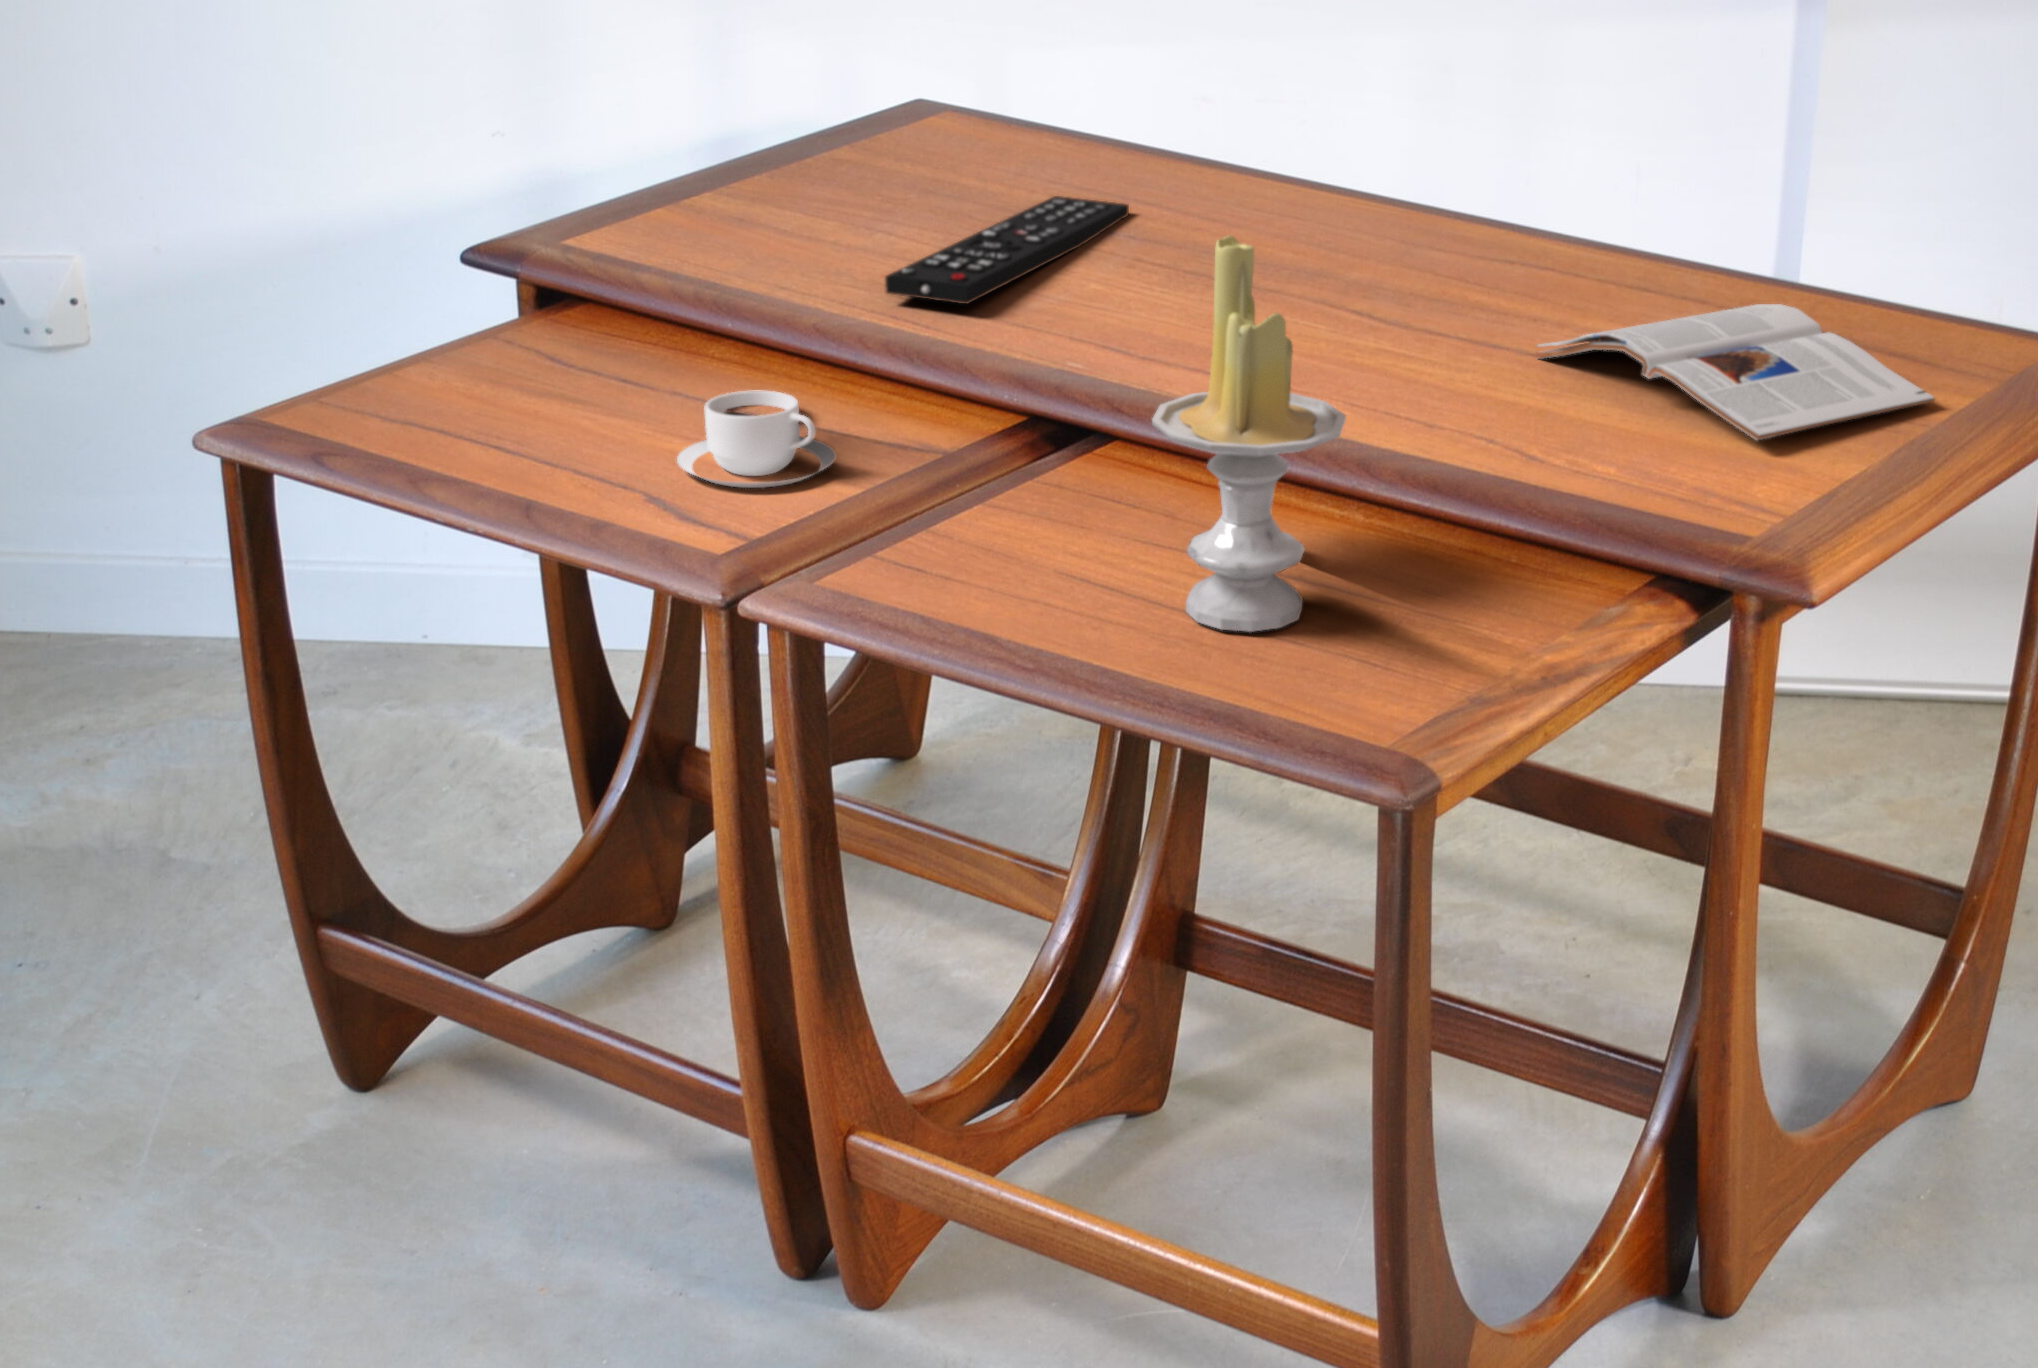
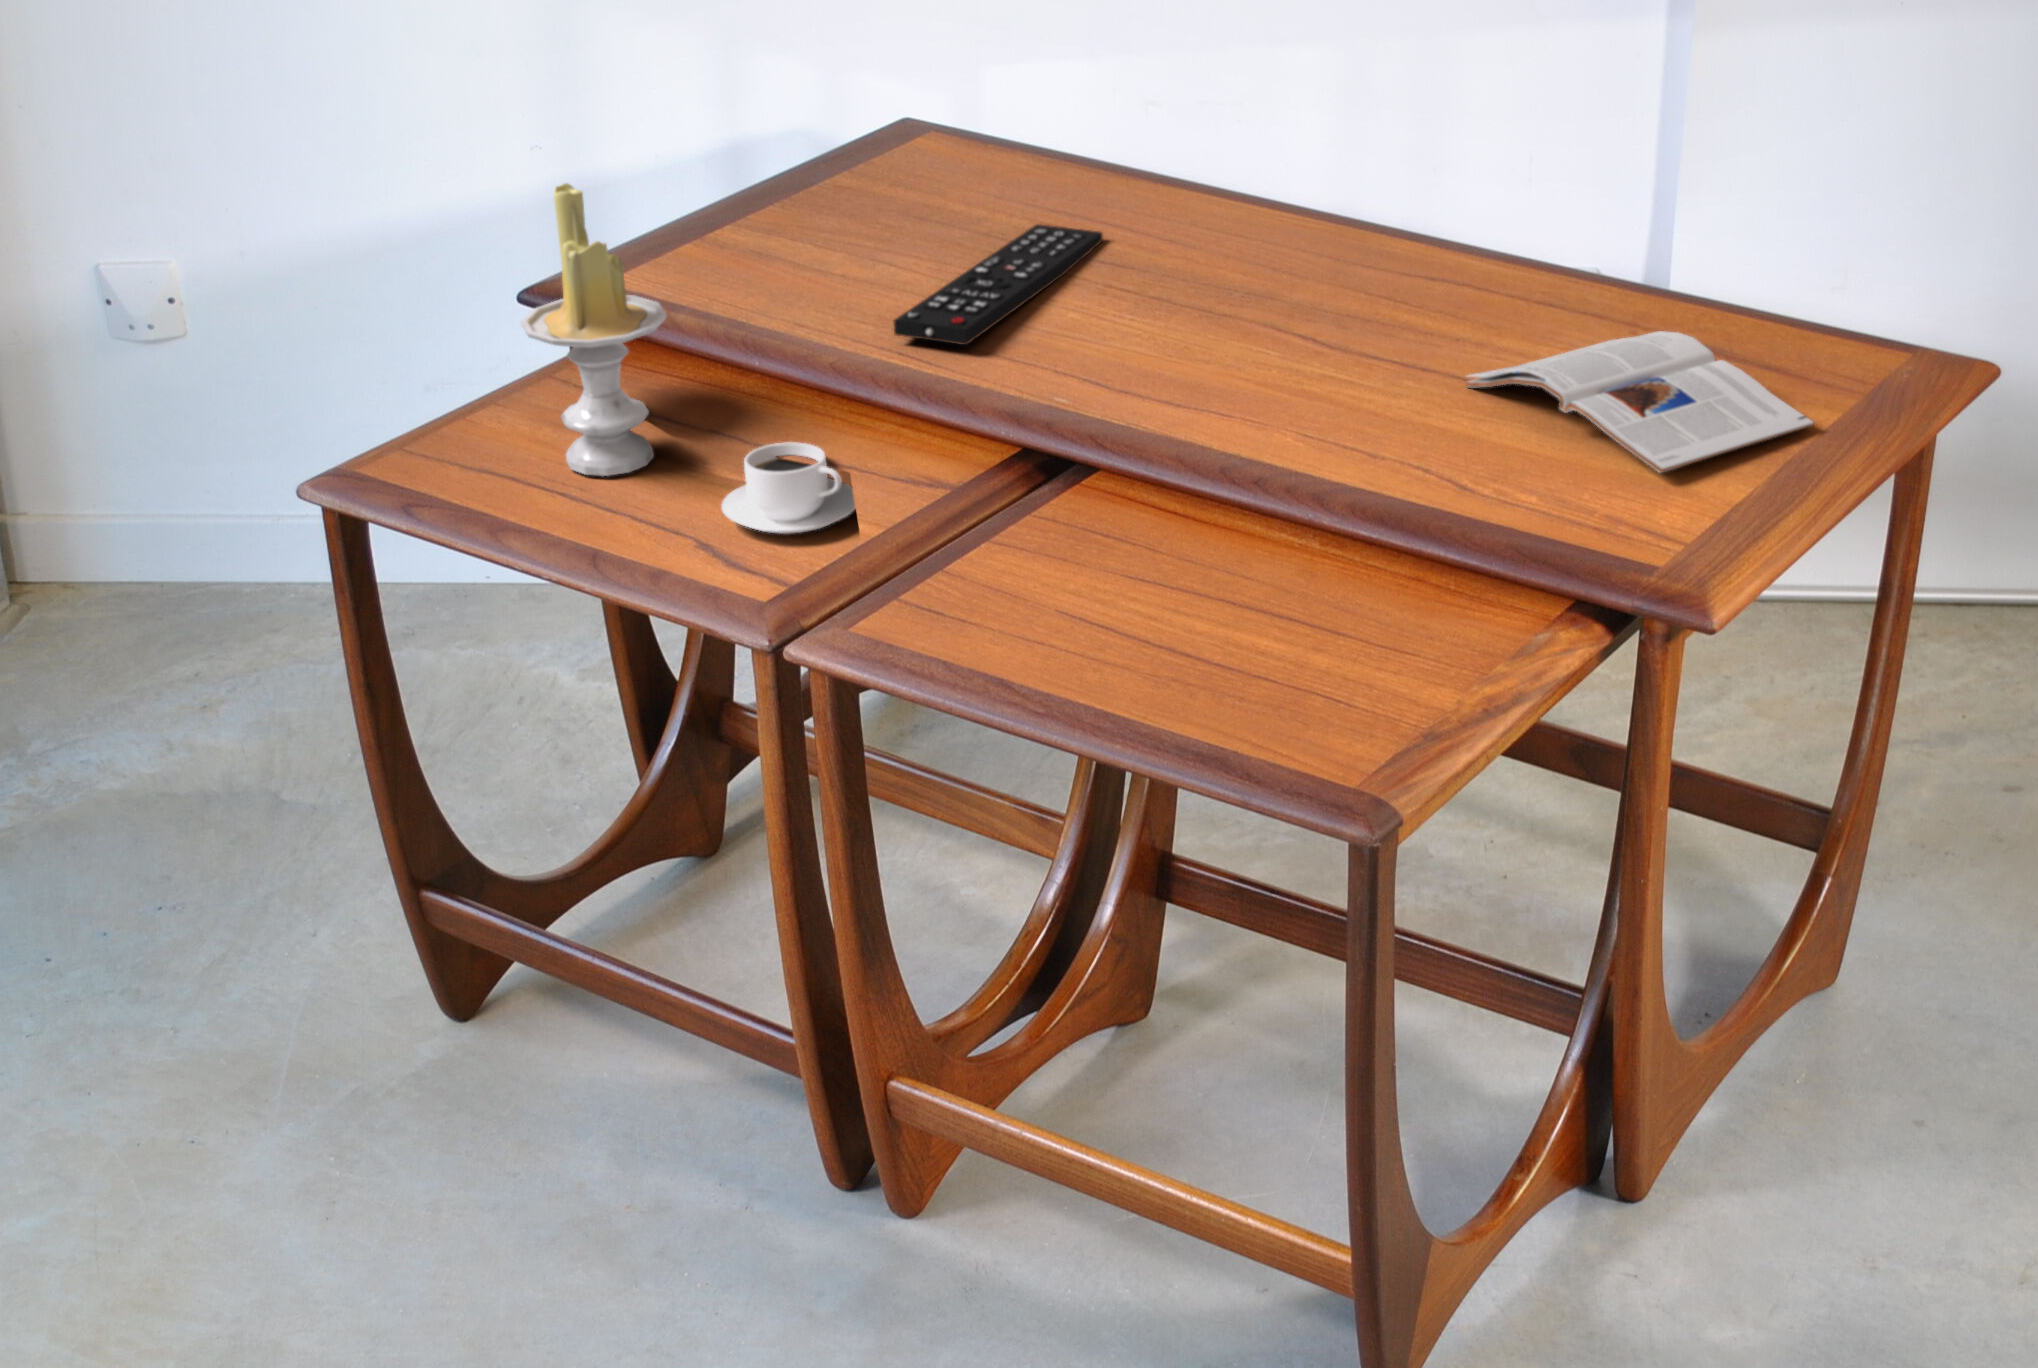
candle: present [1152,236,1346,632] -> present [521,183,667,476]

